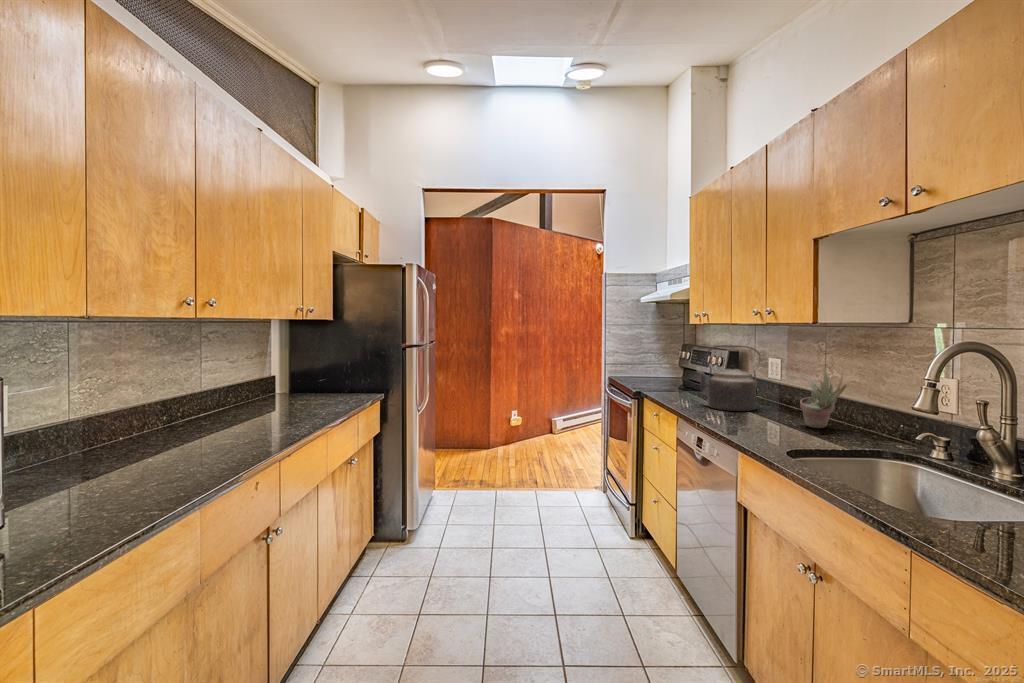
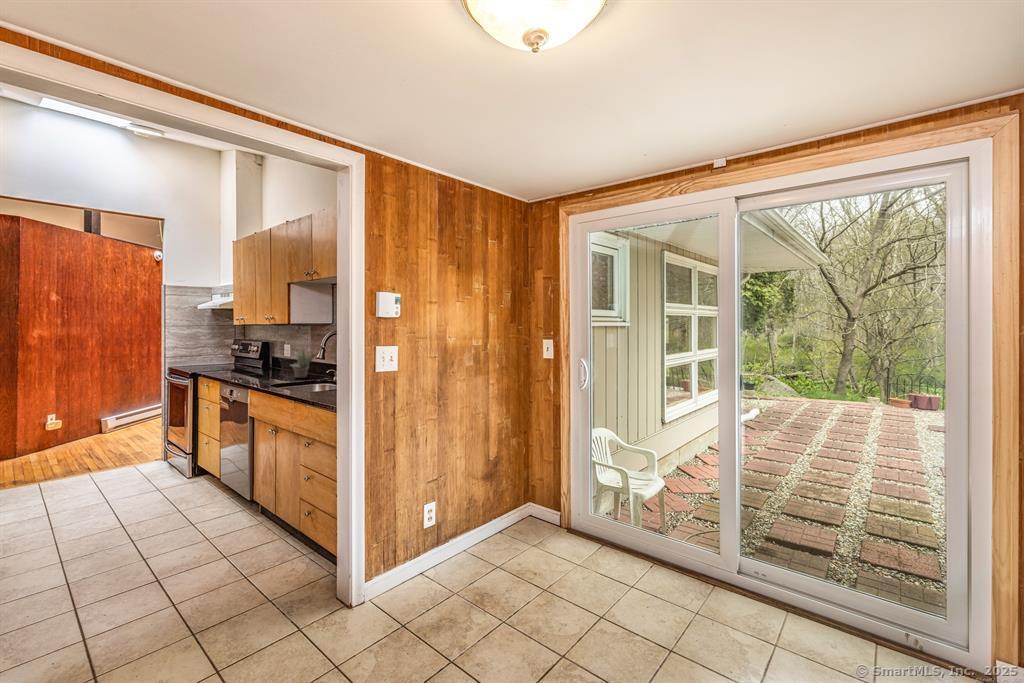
kettle: present [697,345,761,411] -> none [235,337,276,376]

